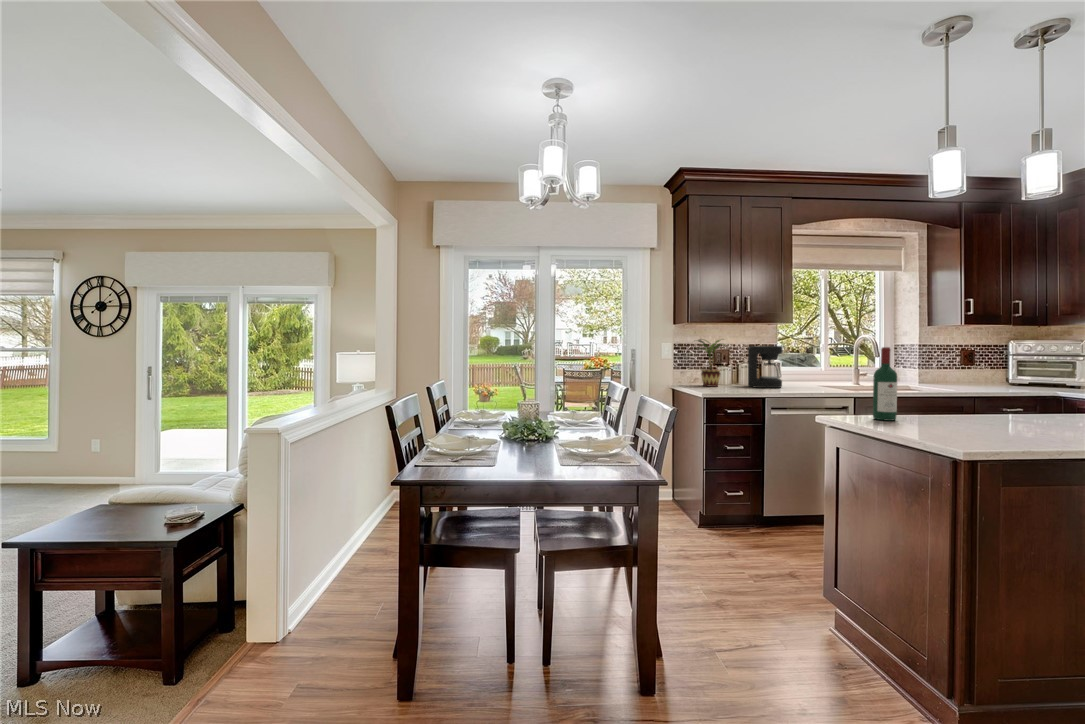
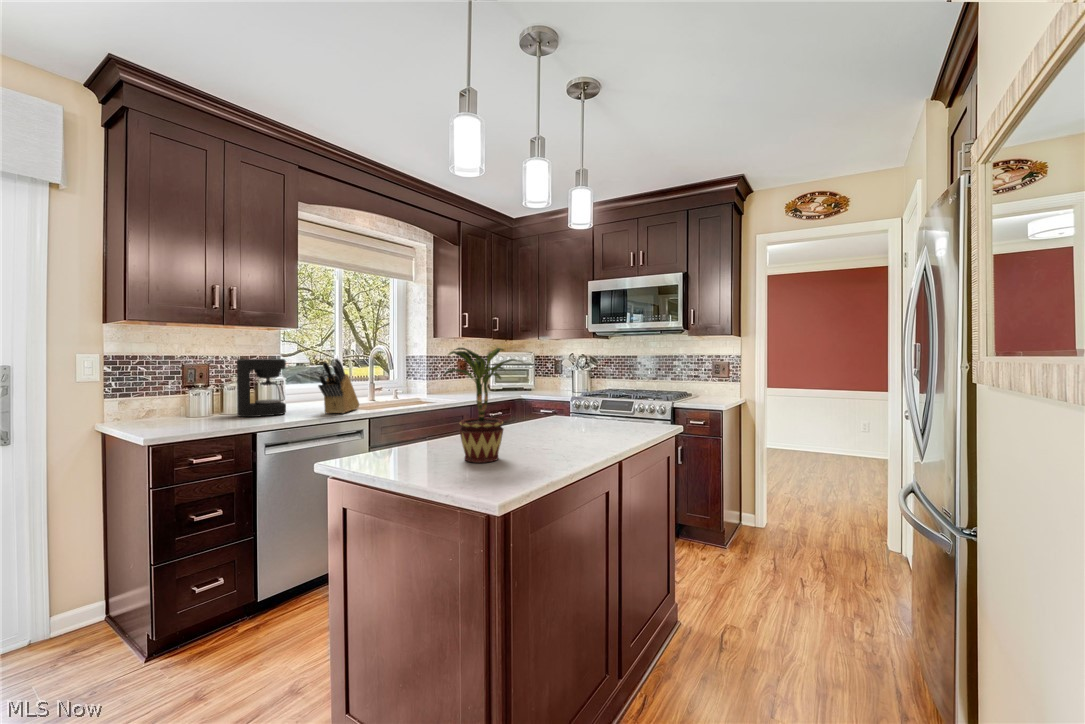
potted plant: present [697,339,722,387] -> present [444,348,523,463]
knife block: none [809,345,844,391] -> present [318,359,359,414]
wine bottle: present [873,347,897,421] -> none [387,364,413,461]

